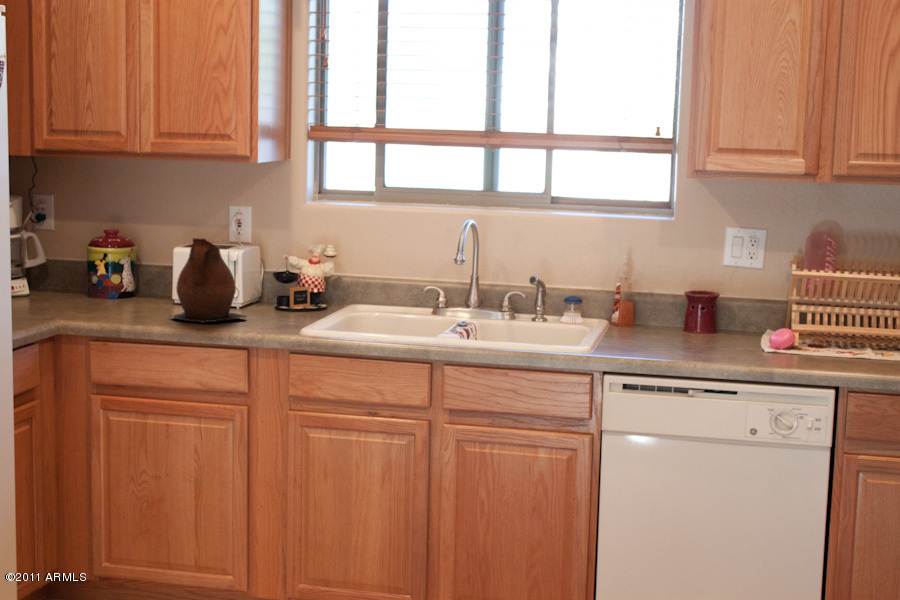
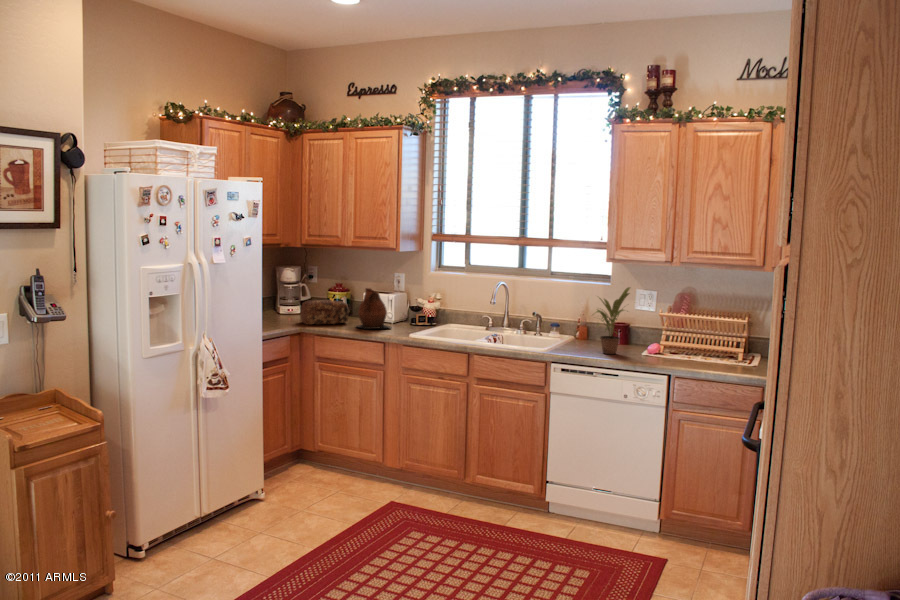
potted plant: none [664,223,757,352] -> present [597,287,630,354]
bread loaf: none [45,264,149,318] -> present [301,300,349,325]

